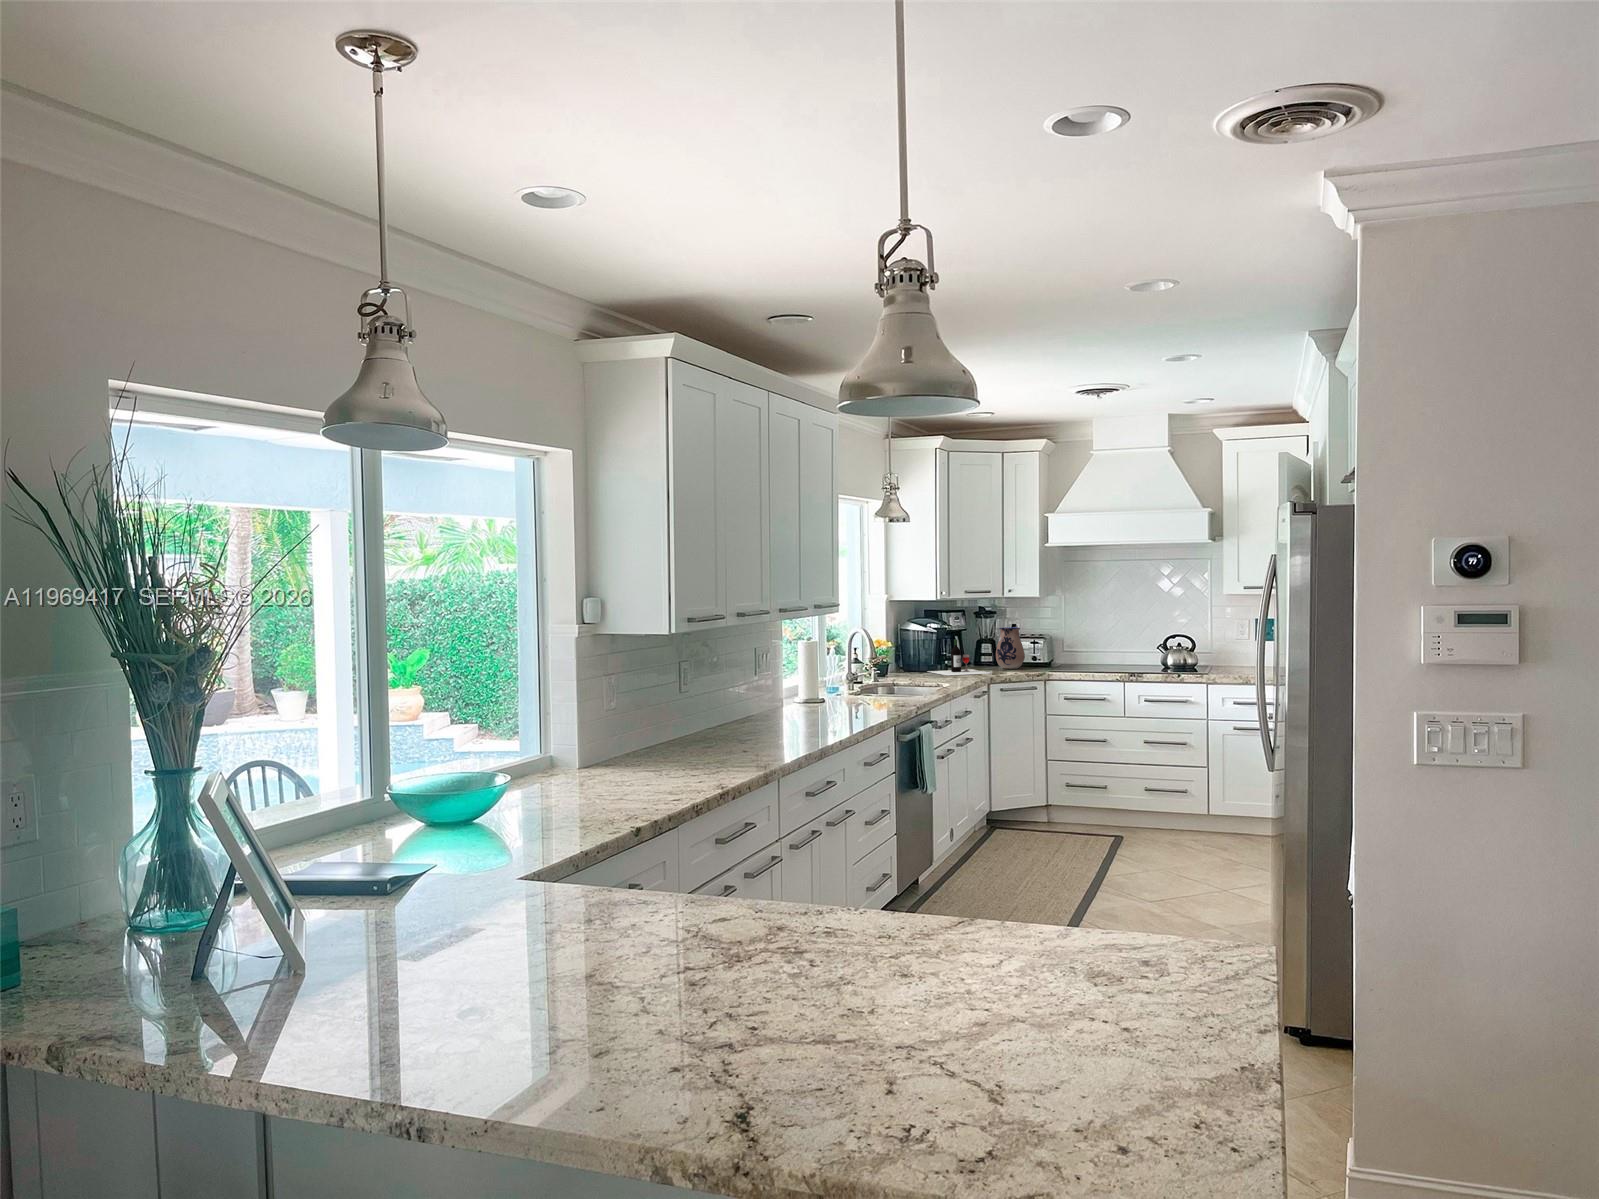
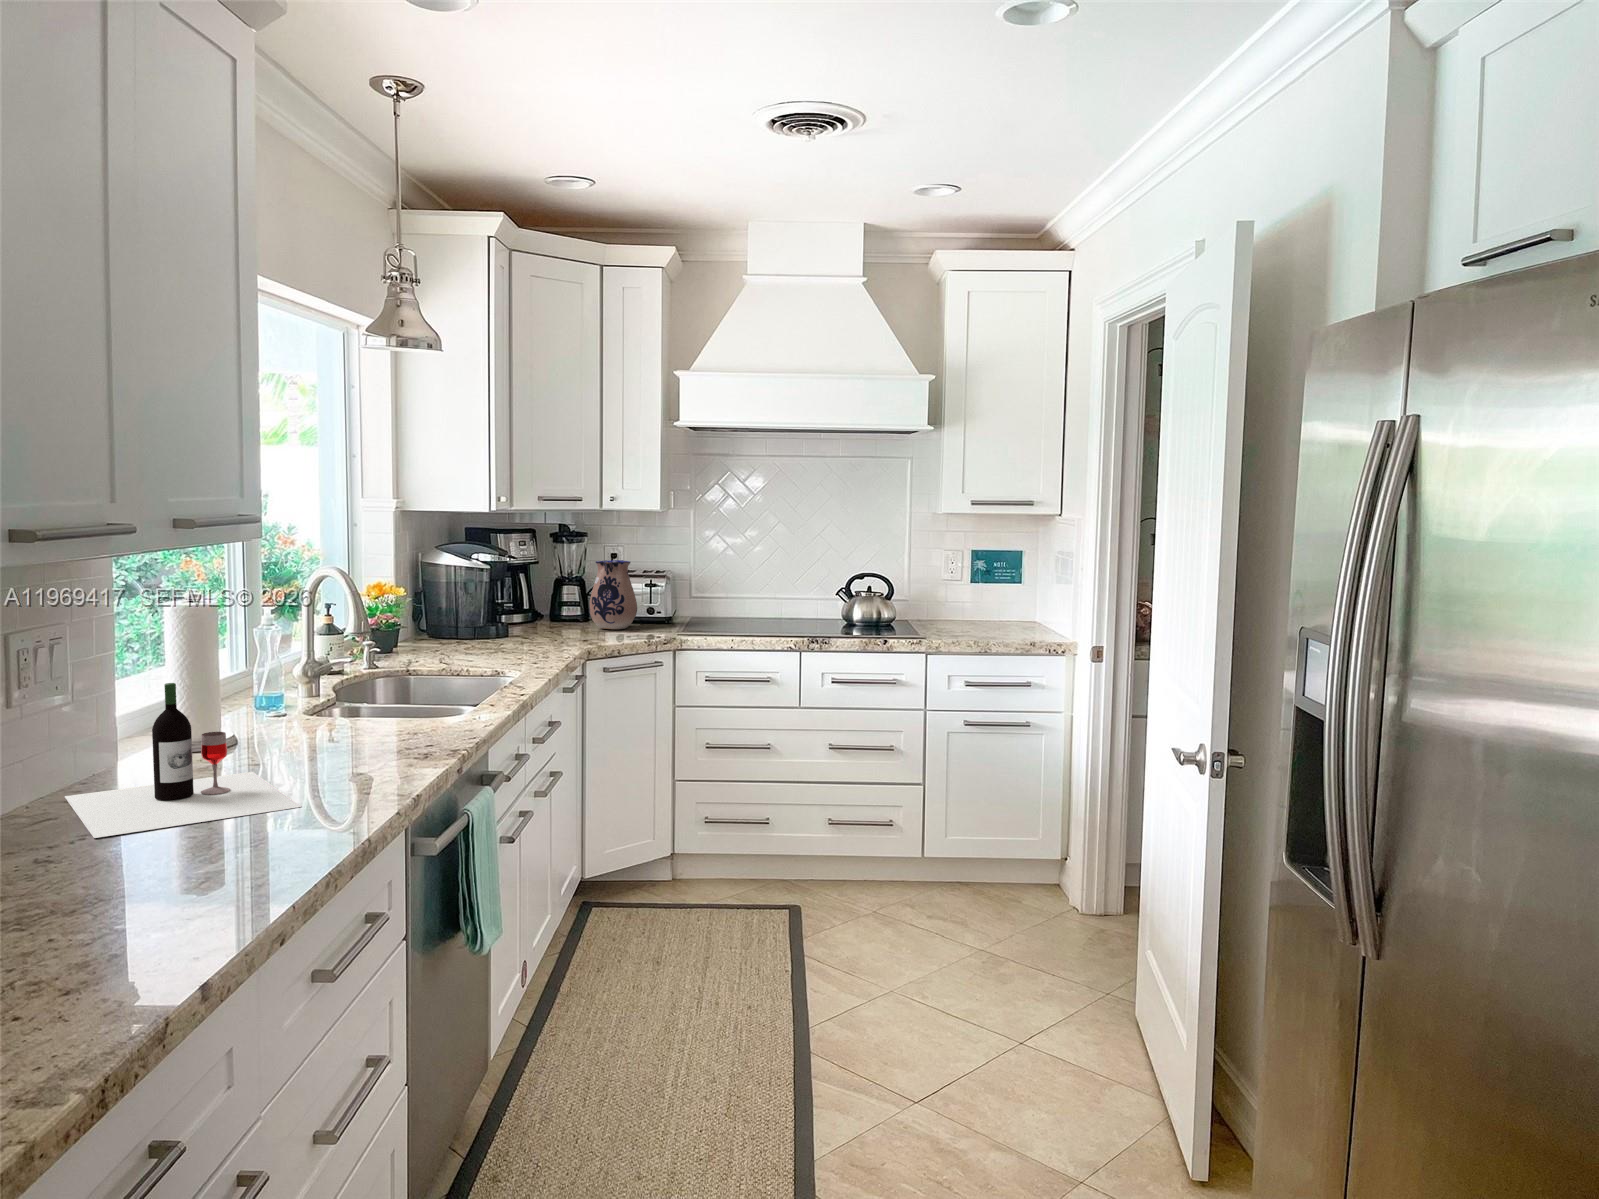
wine bottle: present [928,639,990,675] -> present [65,683,301,838]

